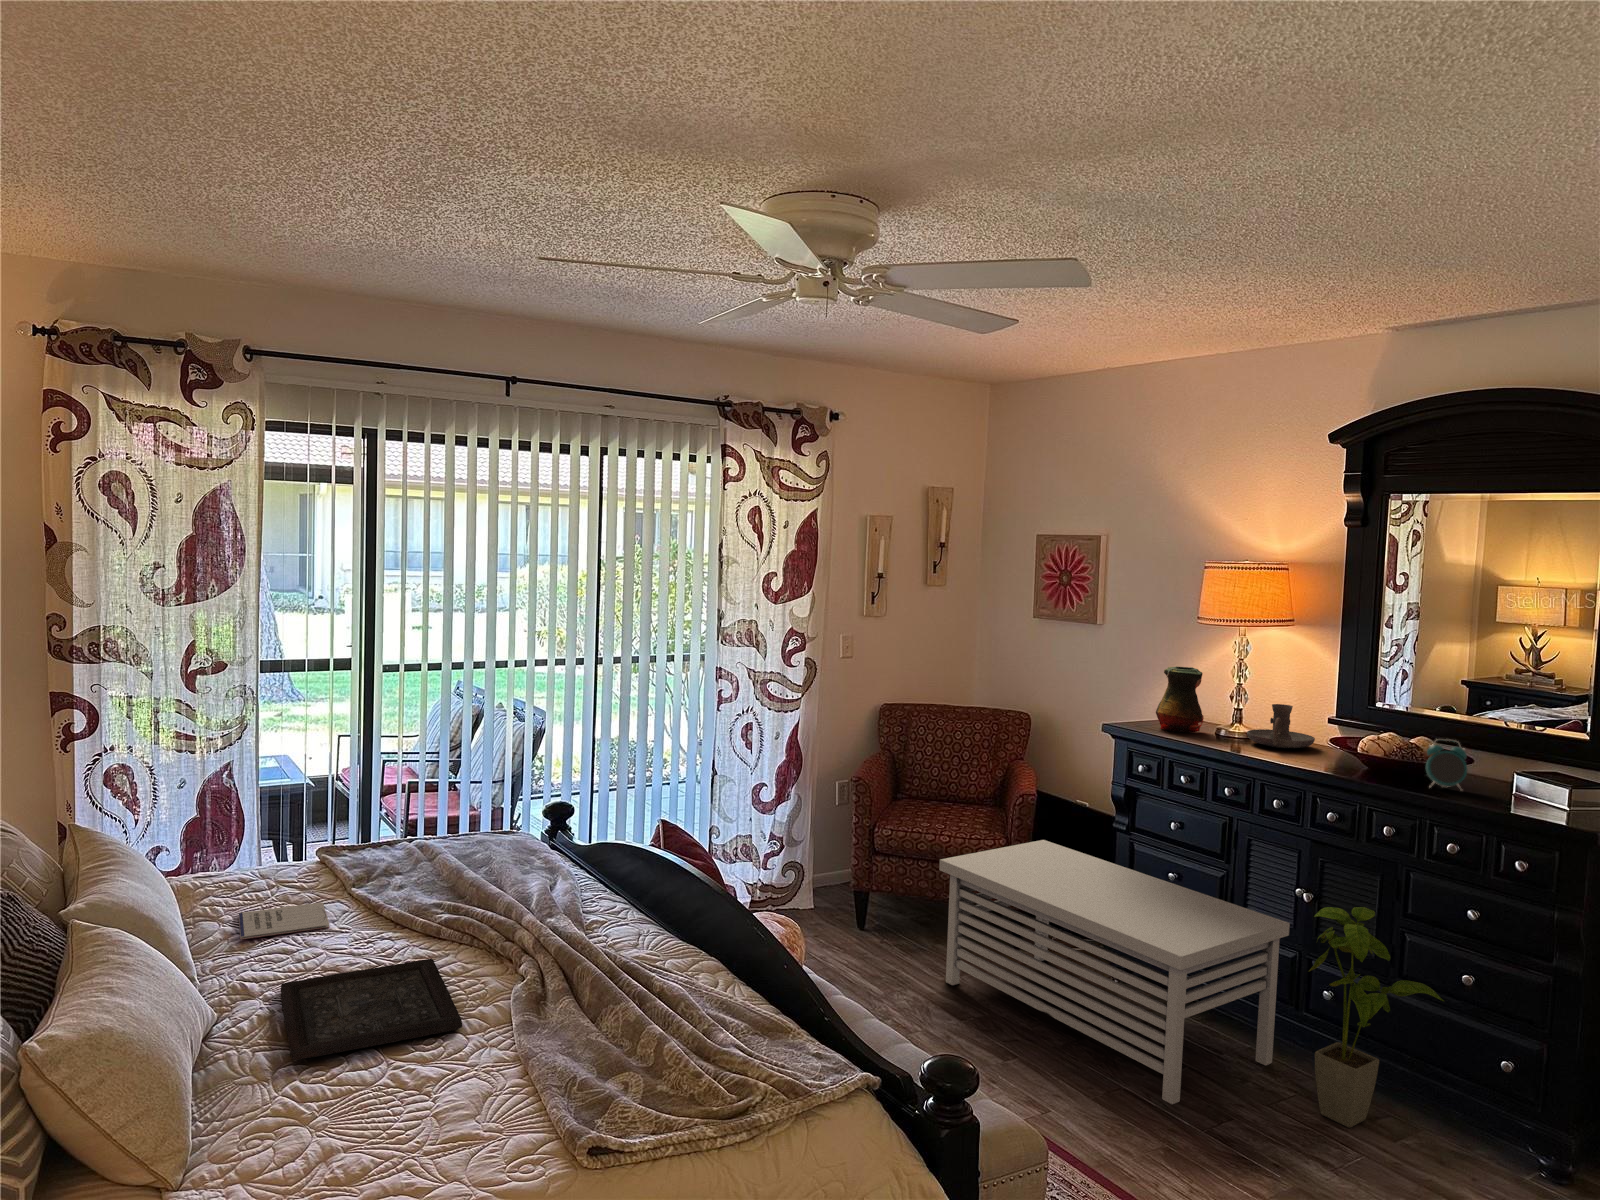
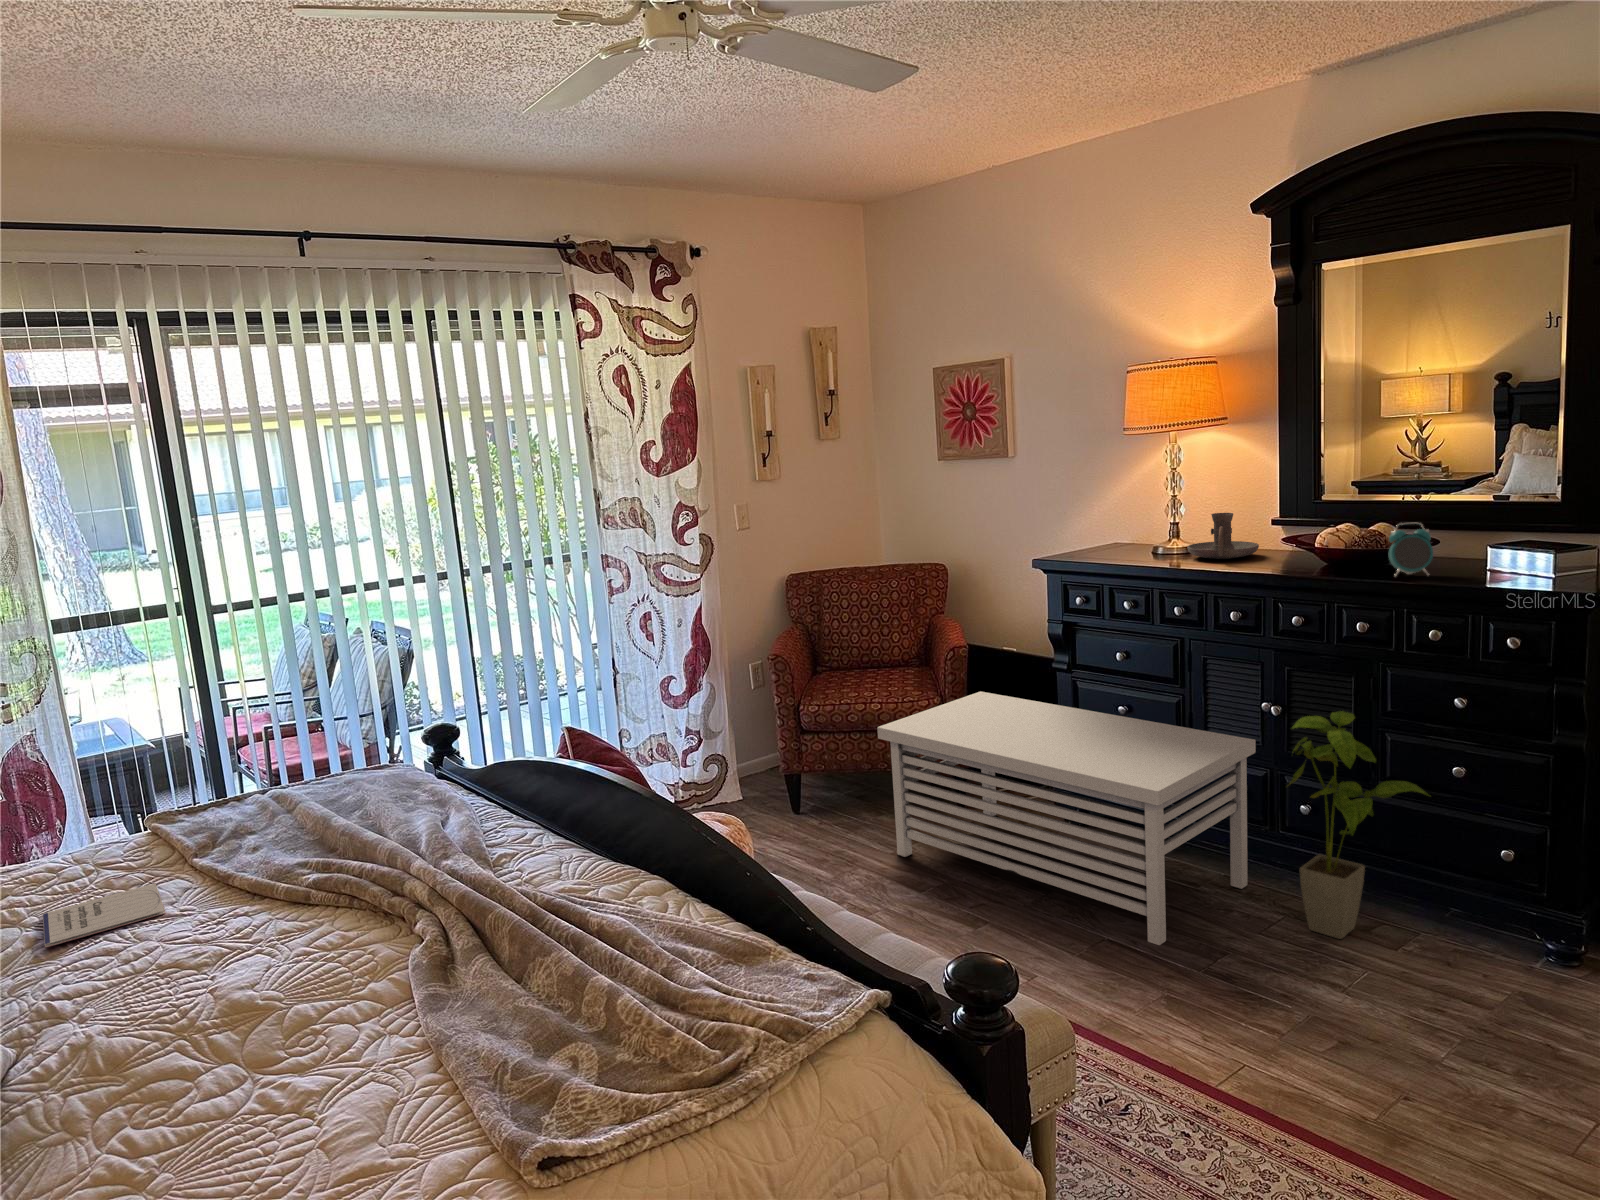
vase: present [1156,666,1204,732] -> none [1087,487,1139,557]
tray: present [281,959,462,1060] -> none [100,933,349,1101]

